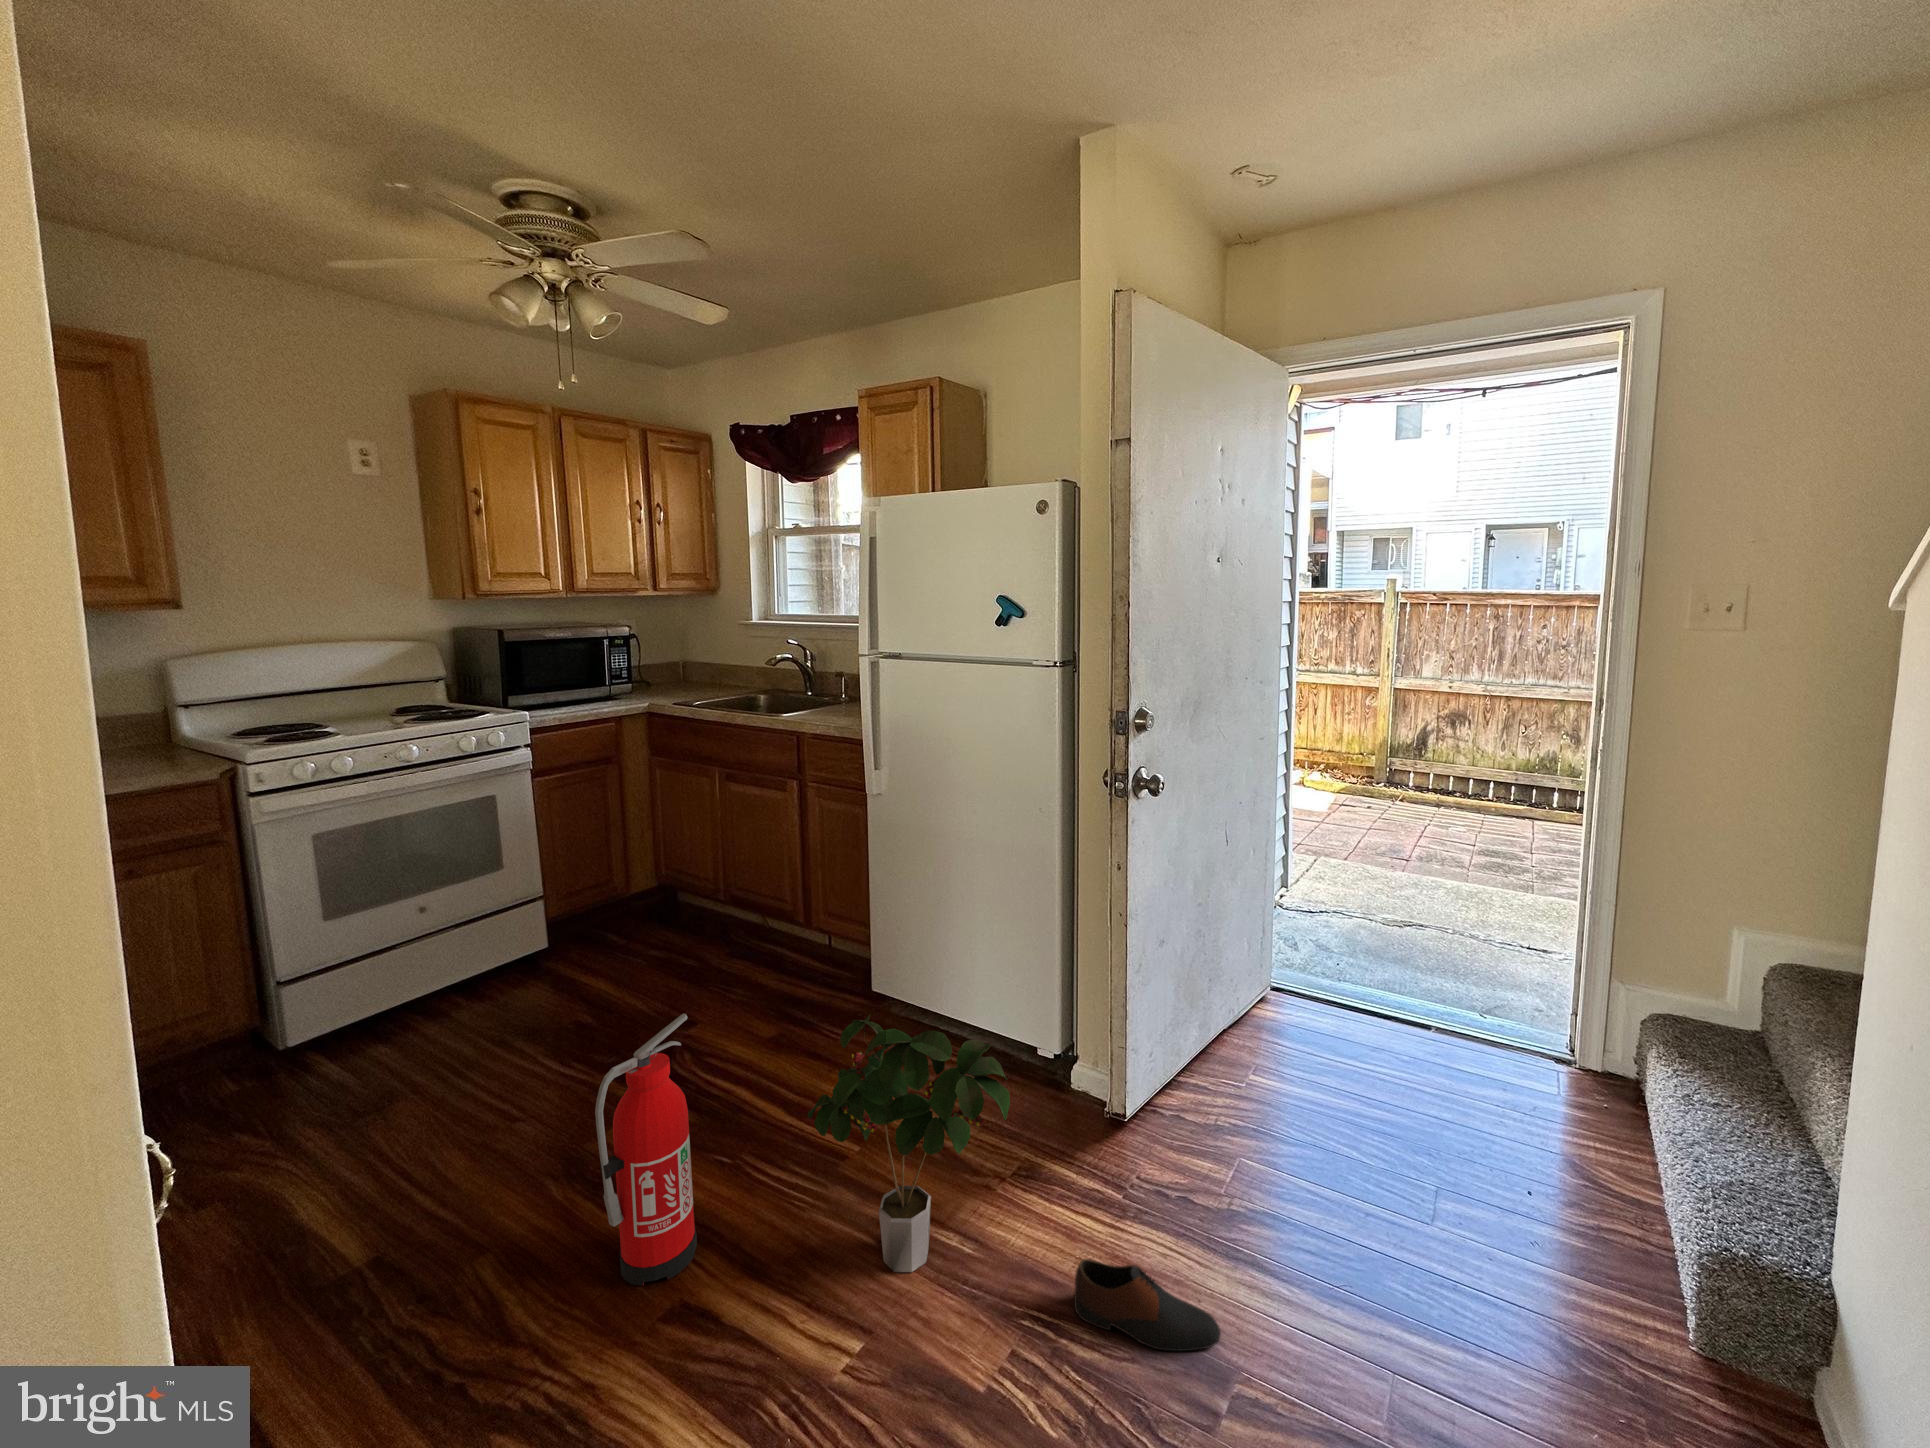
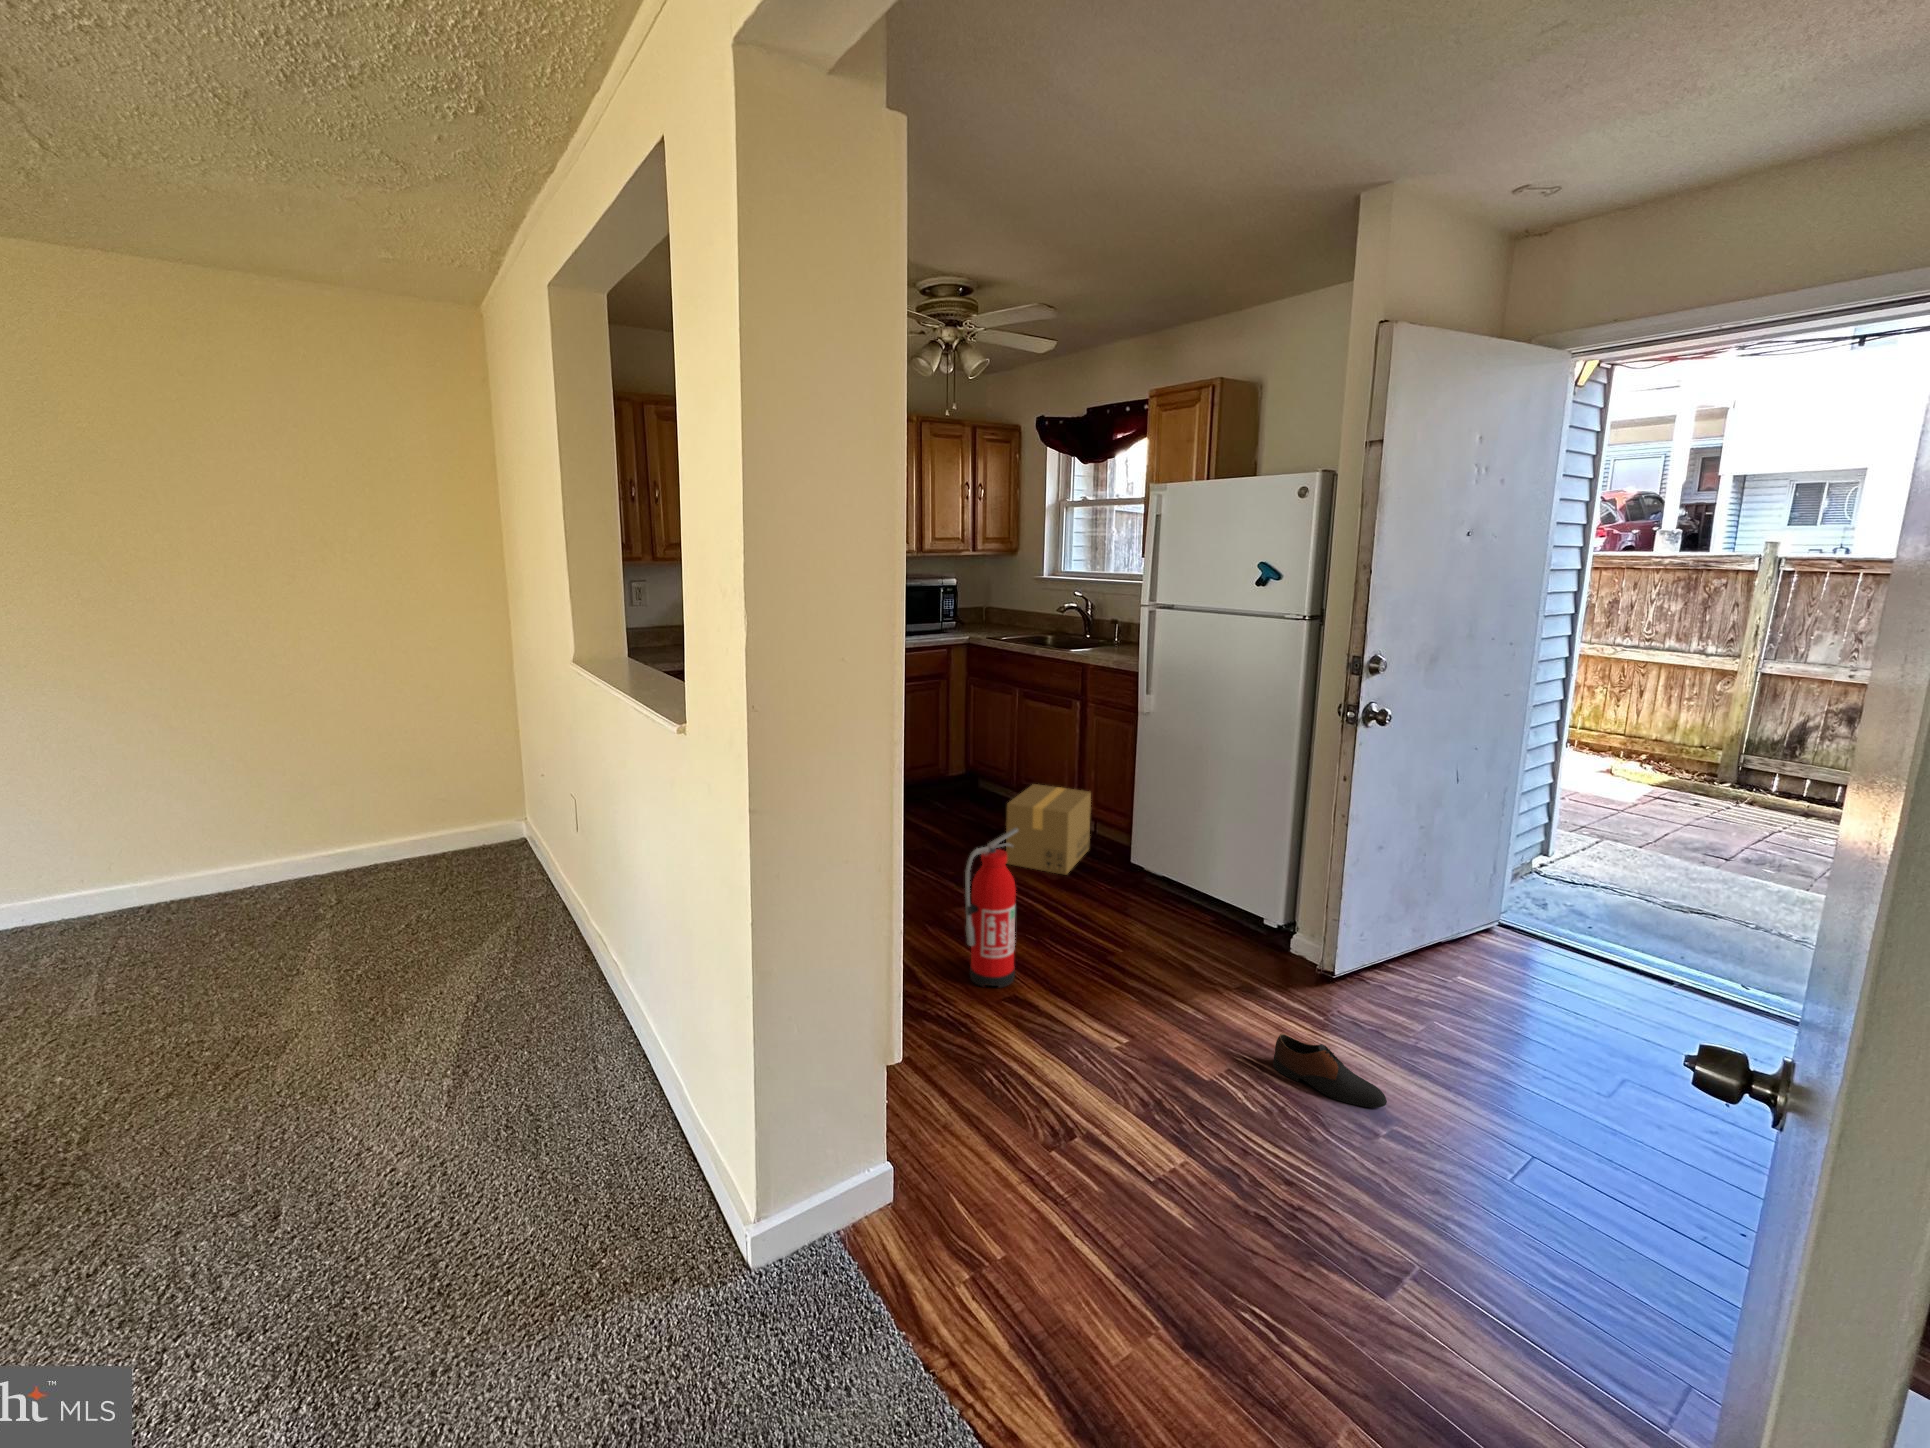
cardboard box: none [697,894,818,1019] -> present [1006,784,1091,875]
potted plant: present [807,1015,1010,1272] -> none [1090,848,1236,1021]

